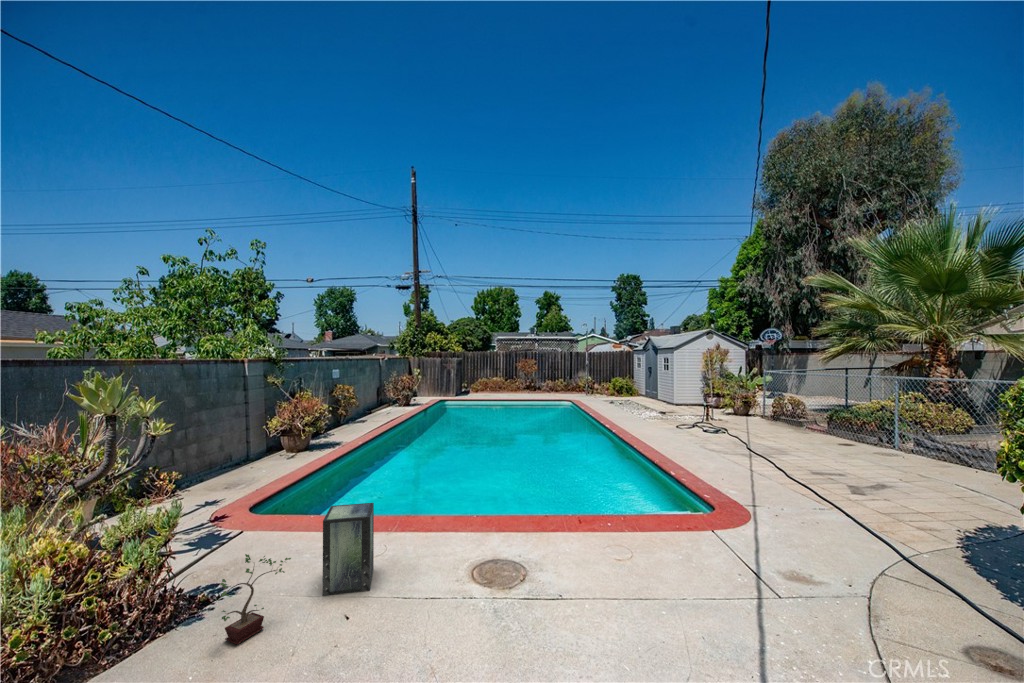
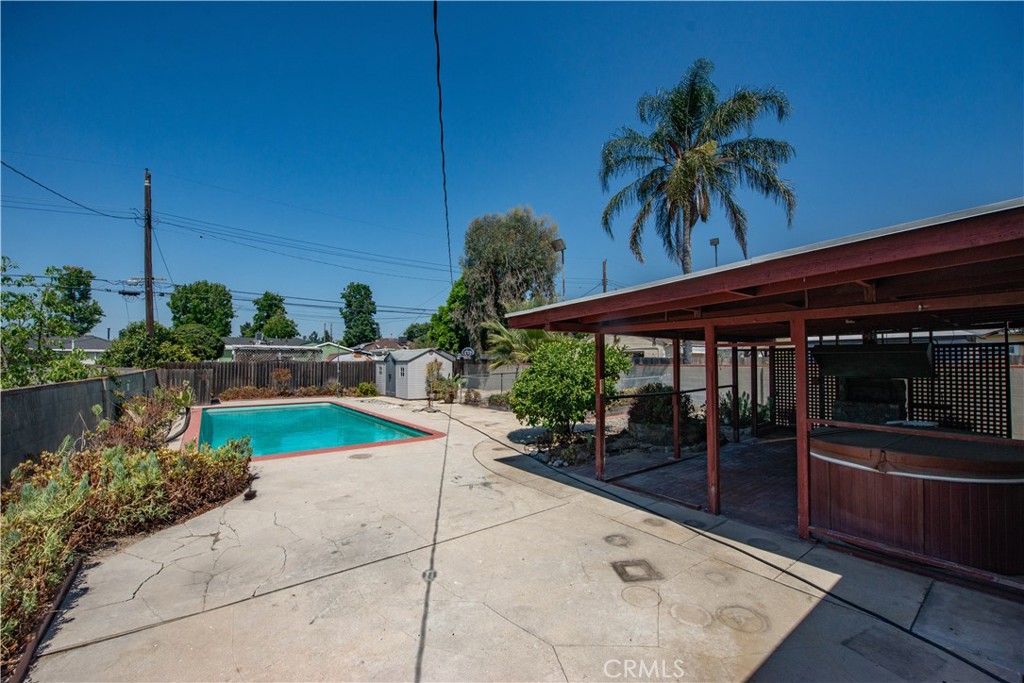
storage box: present [323,503,374,596] -> none [263,446,293,487]

